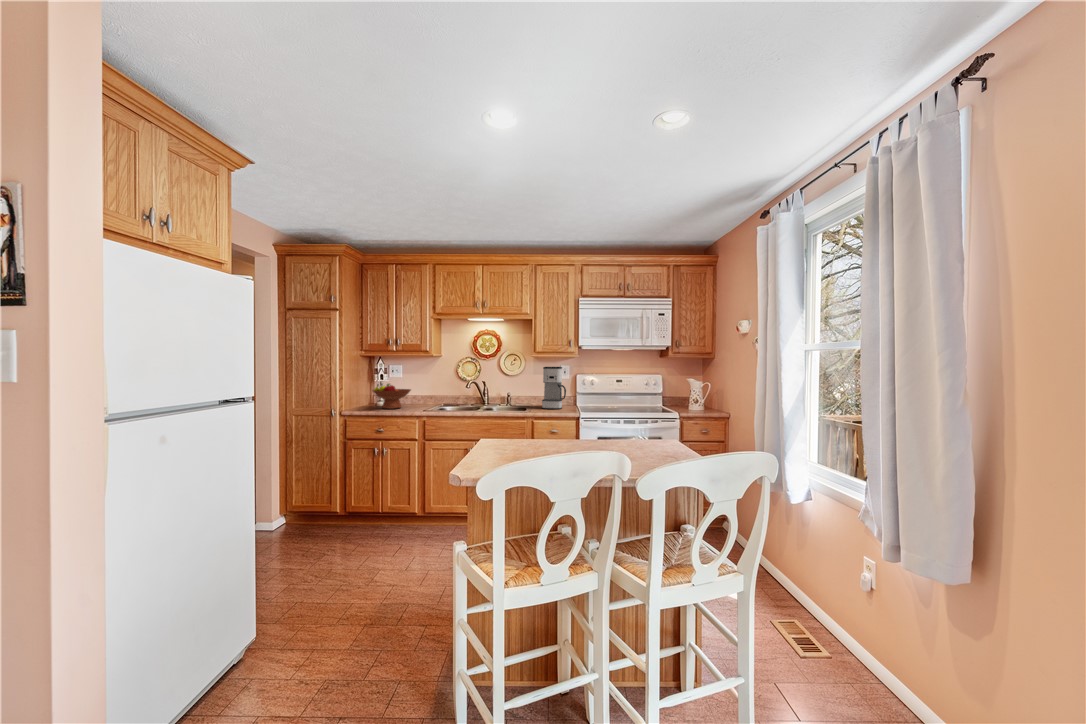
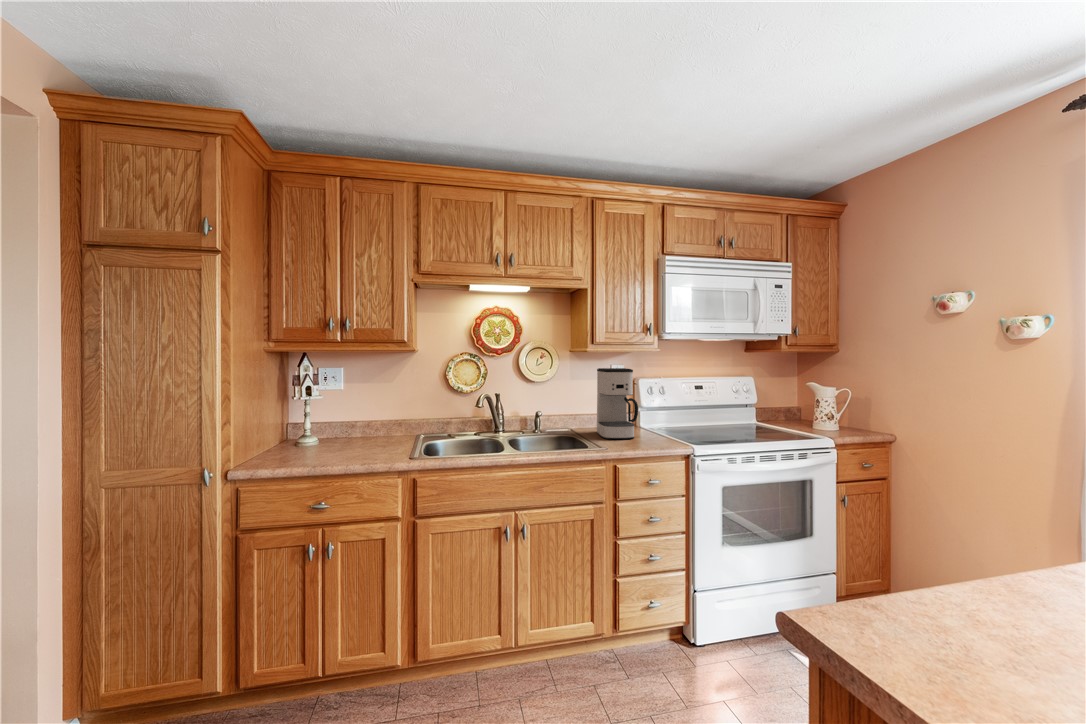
fruit bowl: present [373,384,411,409] -> none [294,404,373,454]

